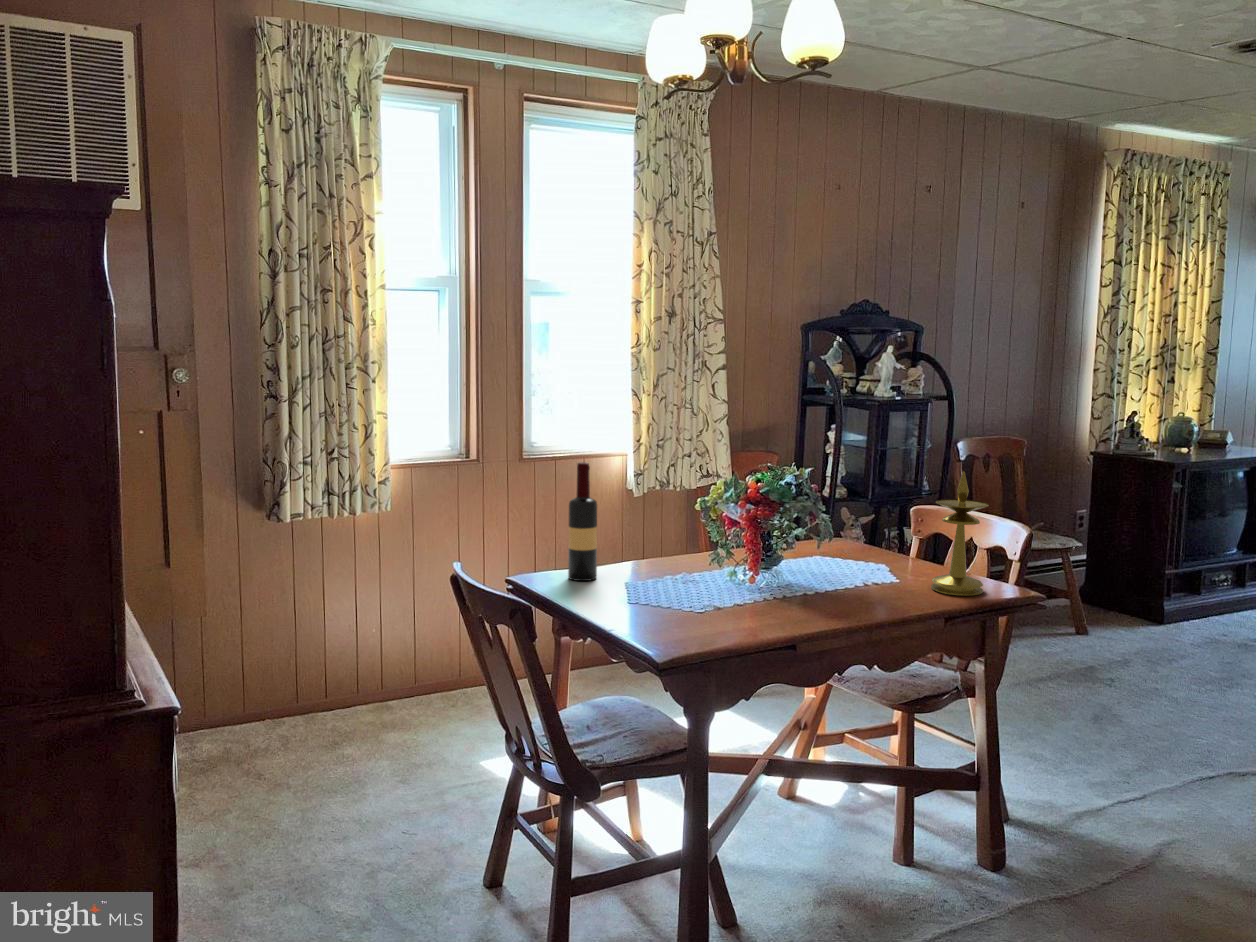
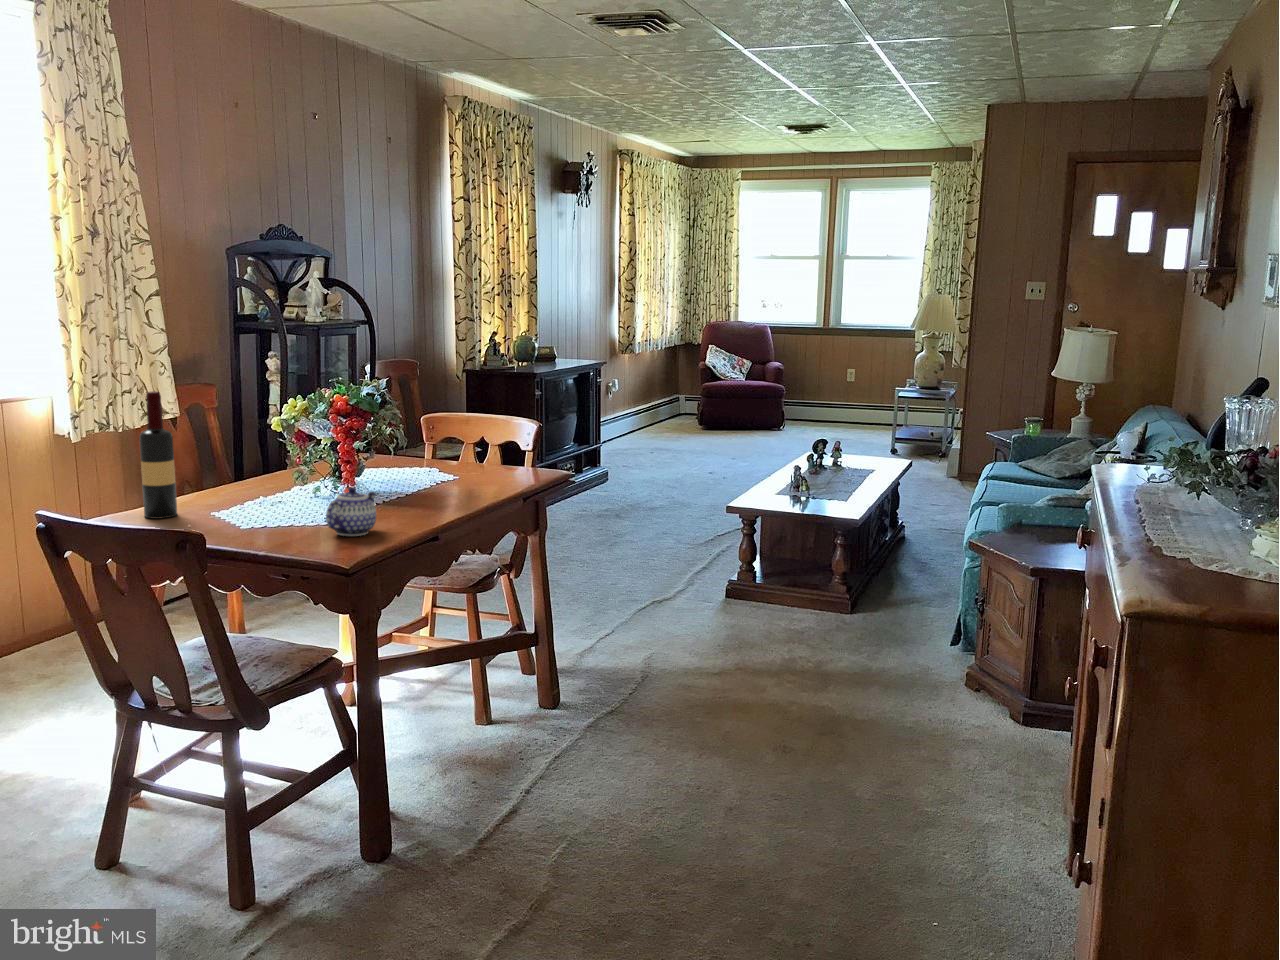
candlestick: present [931,471,989,596] -> none [481,376,525,482]
teapot: none [666,580,740,633] -> present [326,487,376,536]

